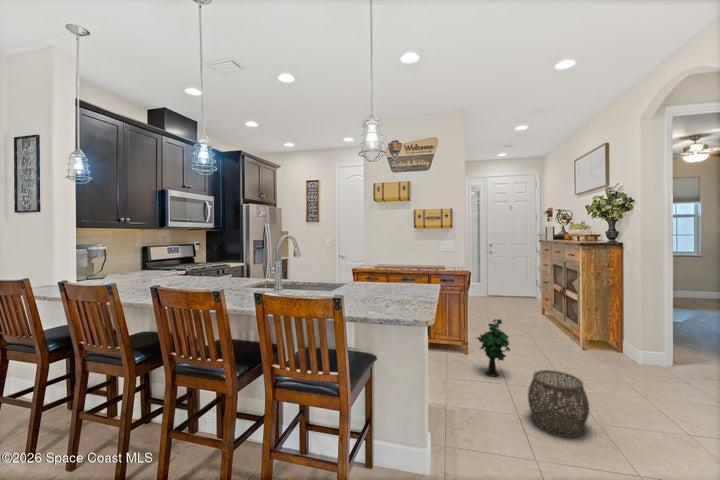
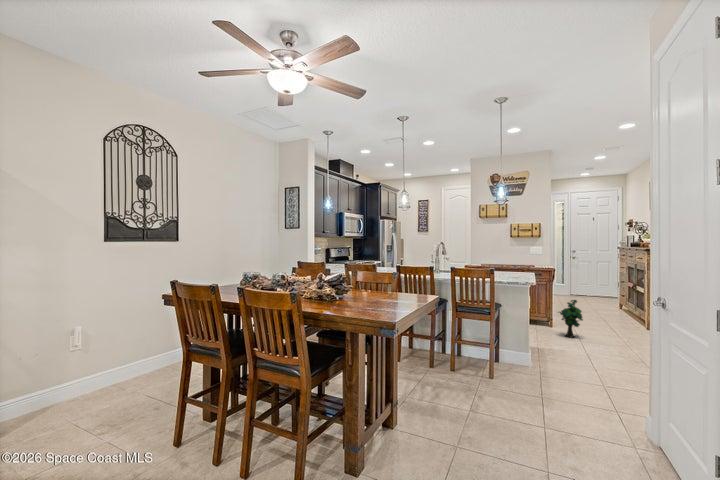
woven basket: present [528,370,589,434] -> none [590,326,630,360]

